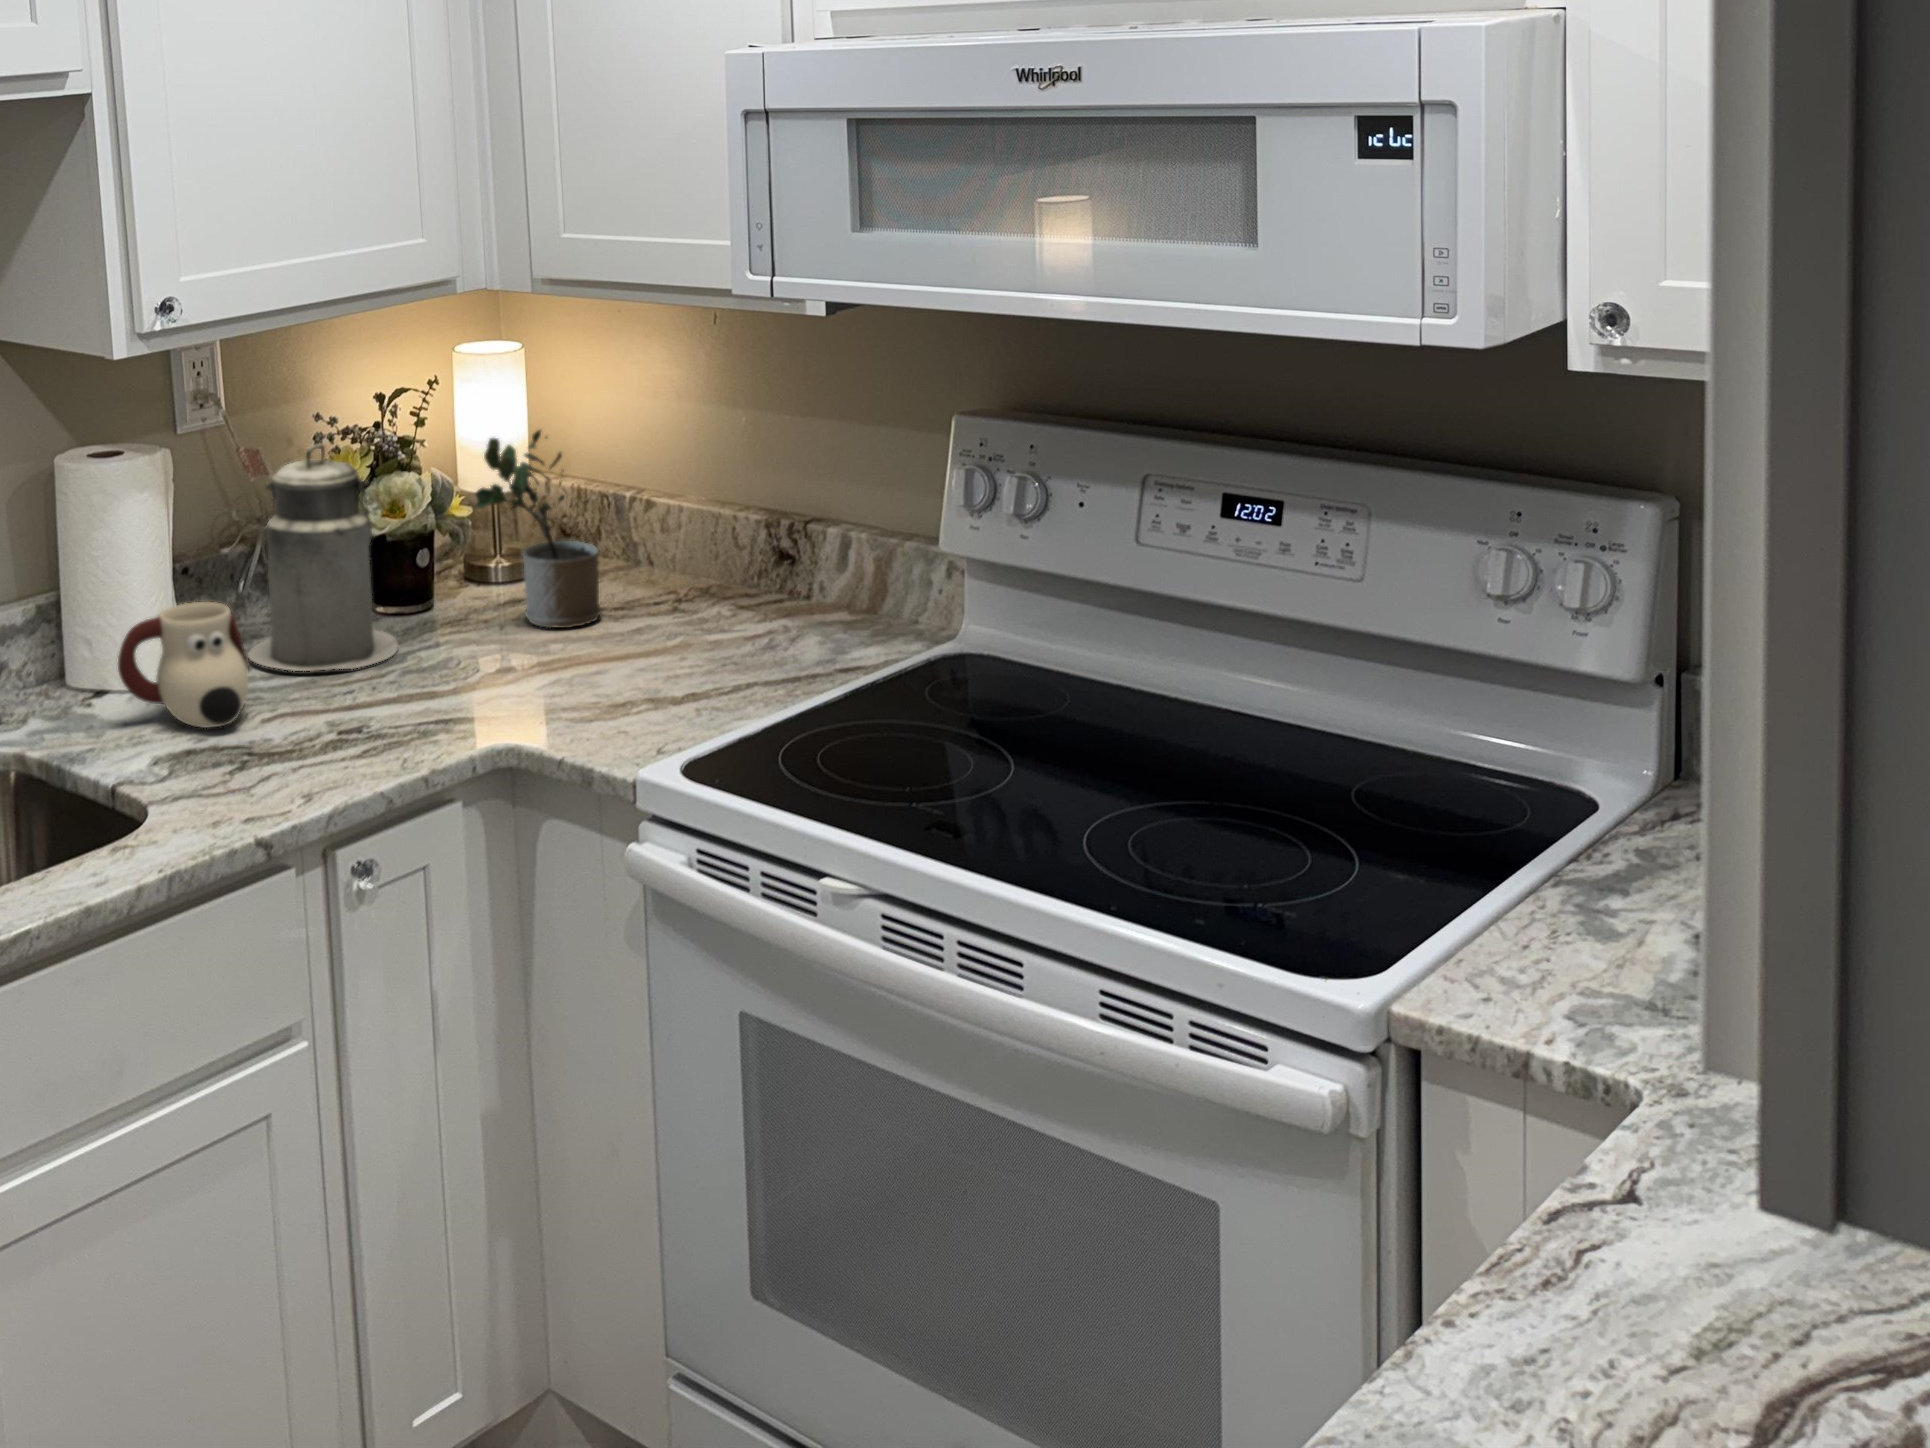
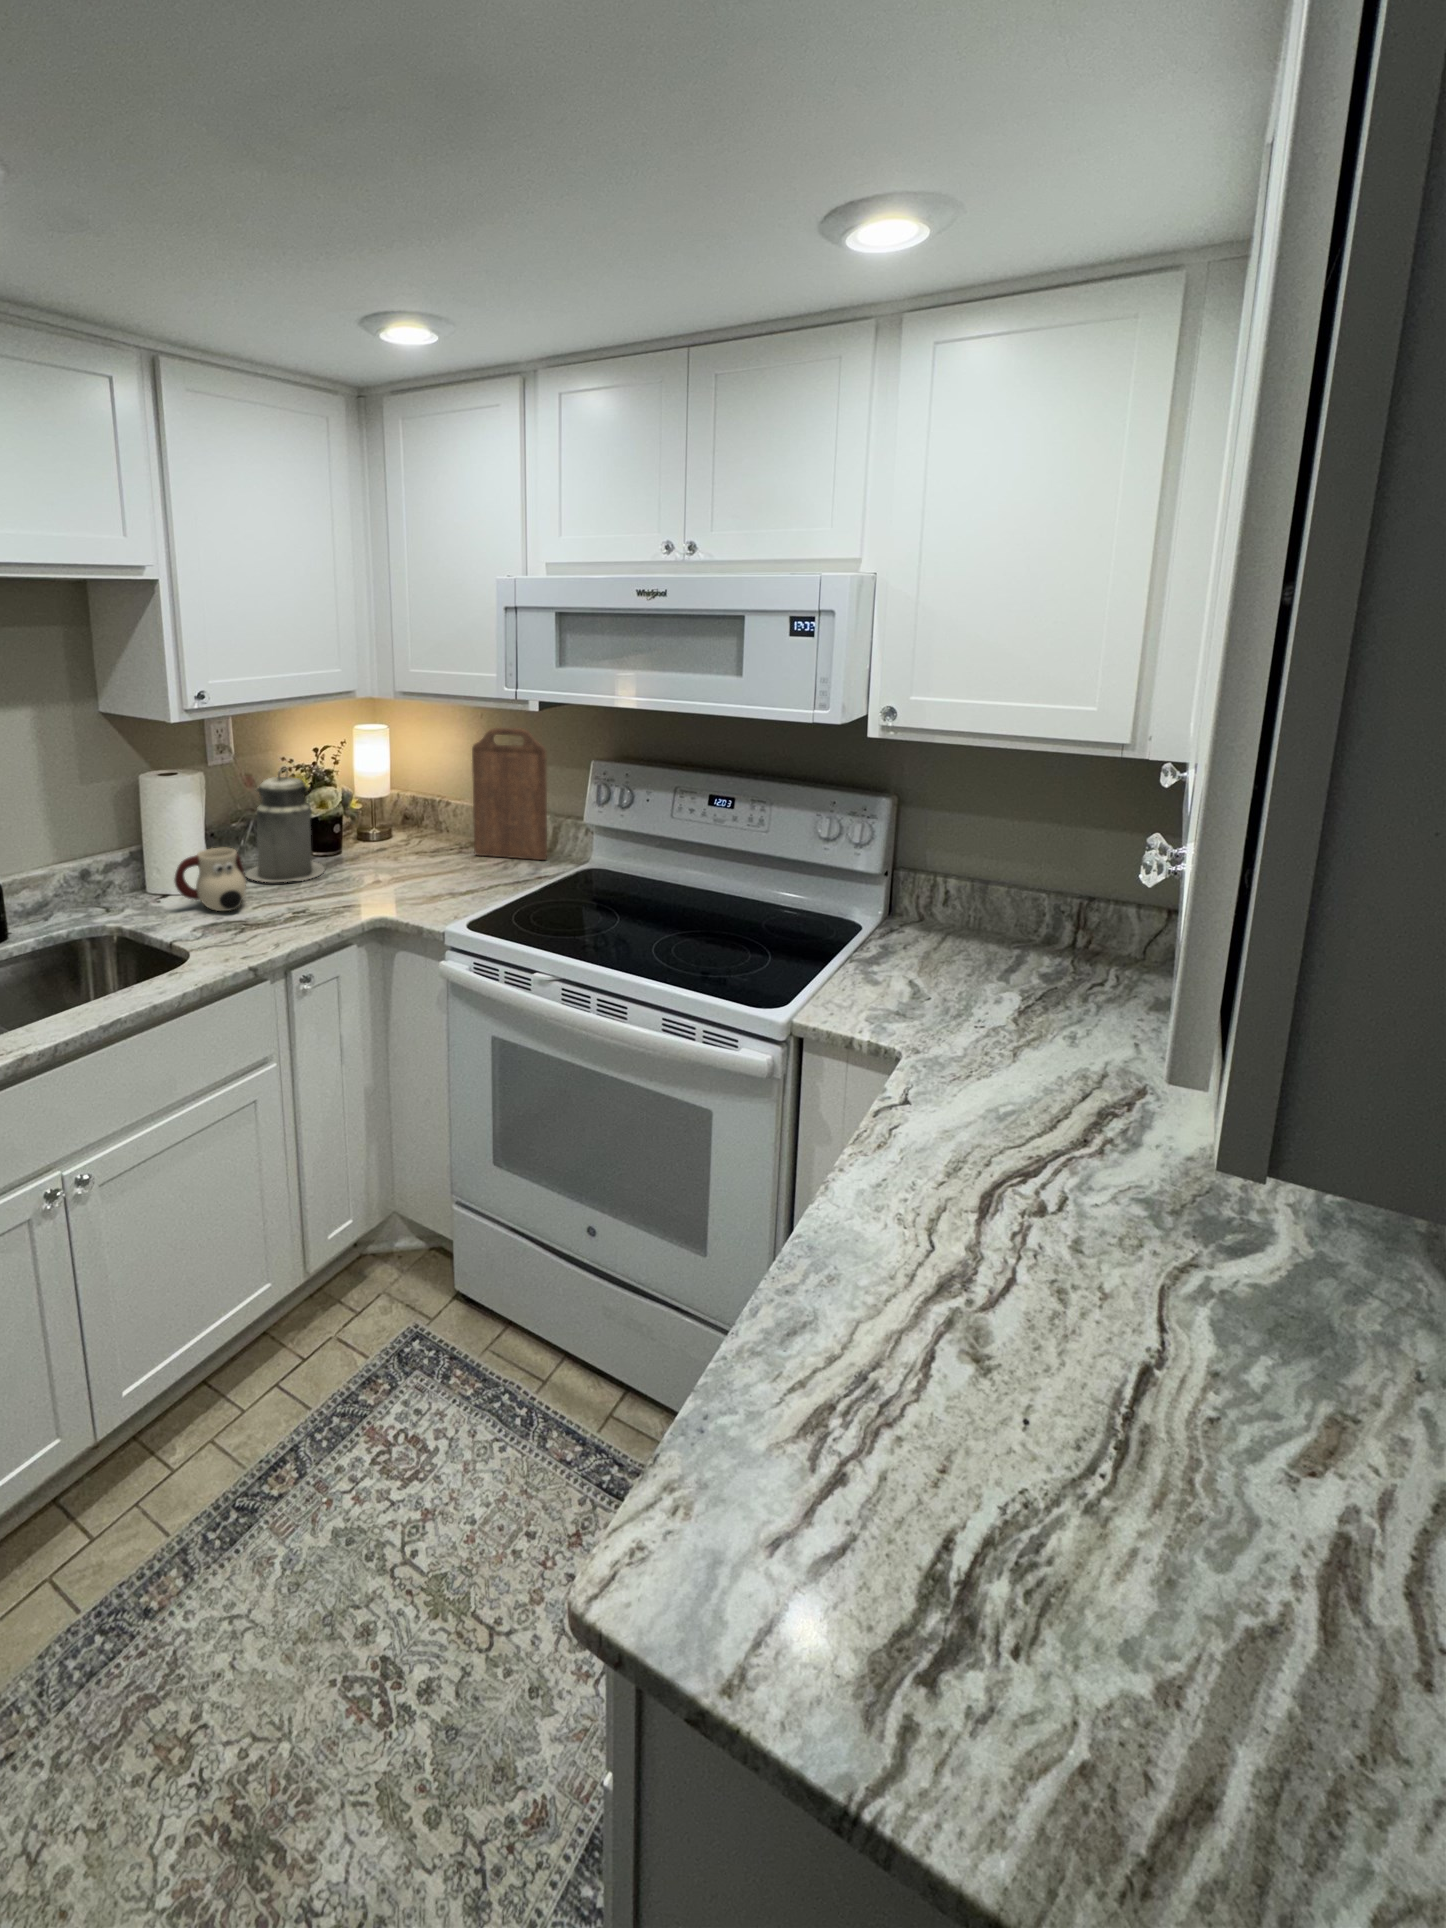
cutting board: none [692,351,859,631] -> present [472,728,547,860]
potted plant: present [475,430,602,628] -> none [364,764,426,860]

